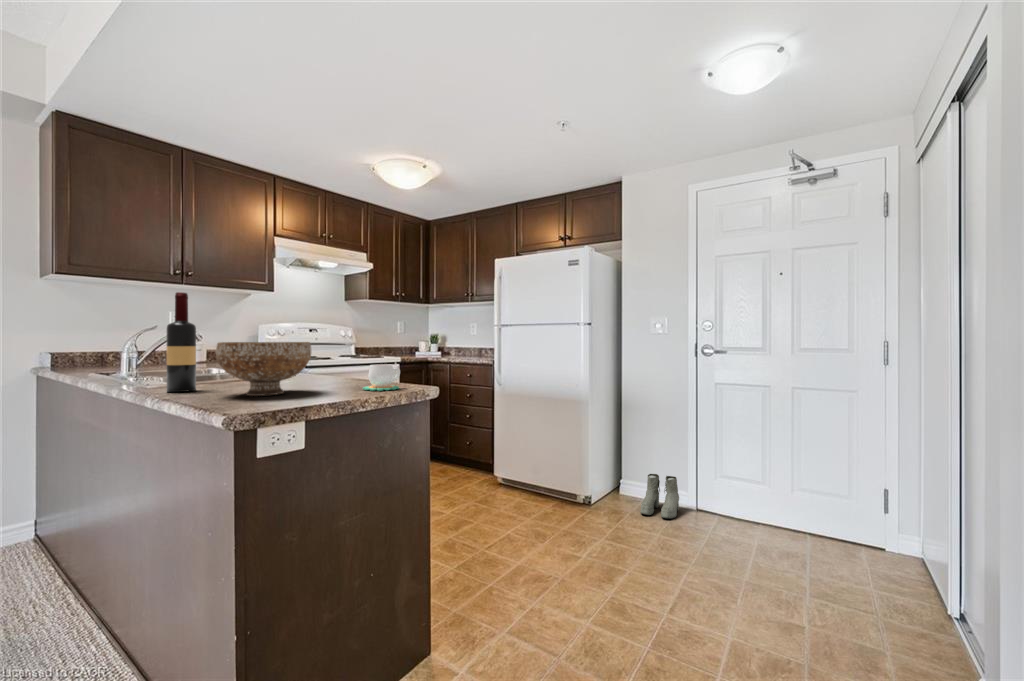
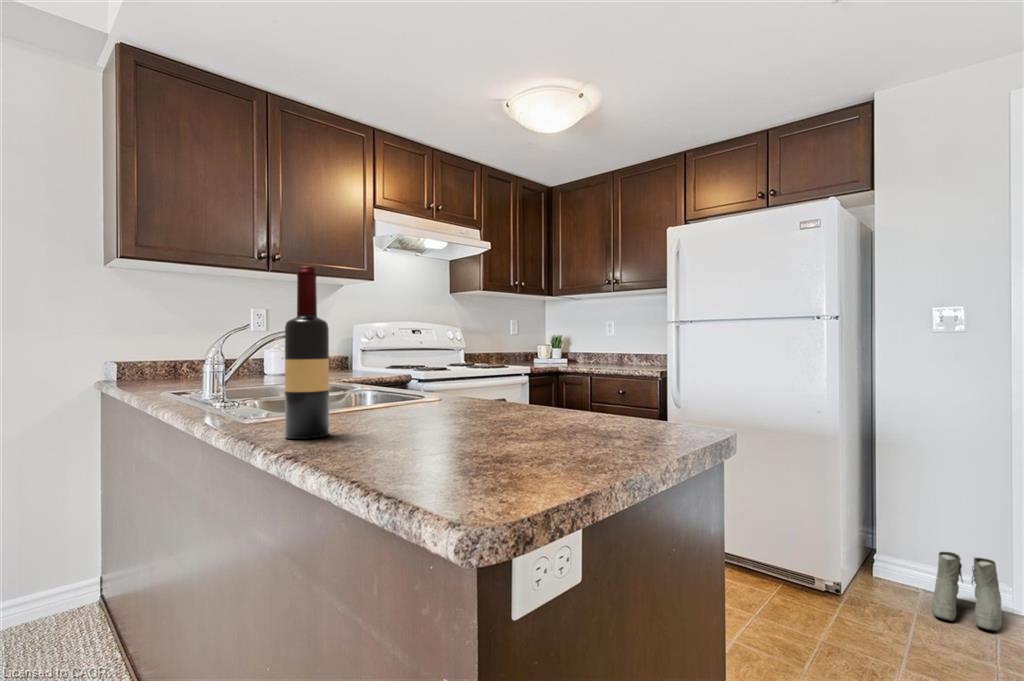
bowl: present [216,342,311,396] -> none [378,350,536,454]
mug: present [363,364,400,391] -> none [614,391,680,442]

